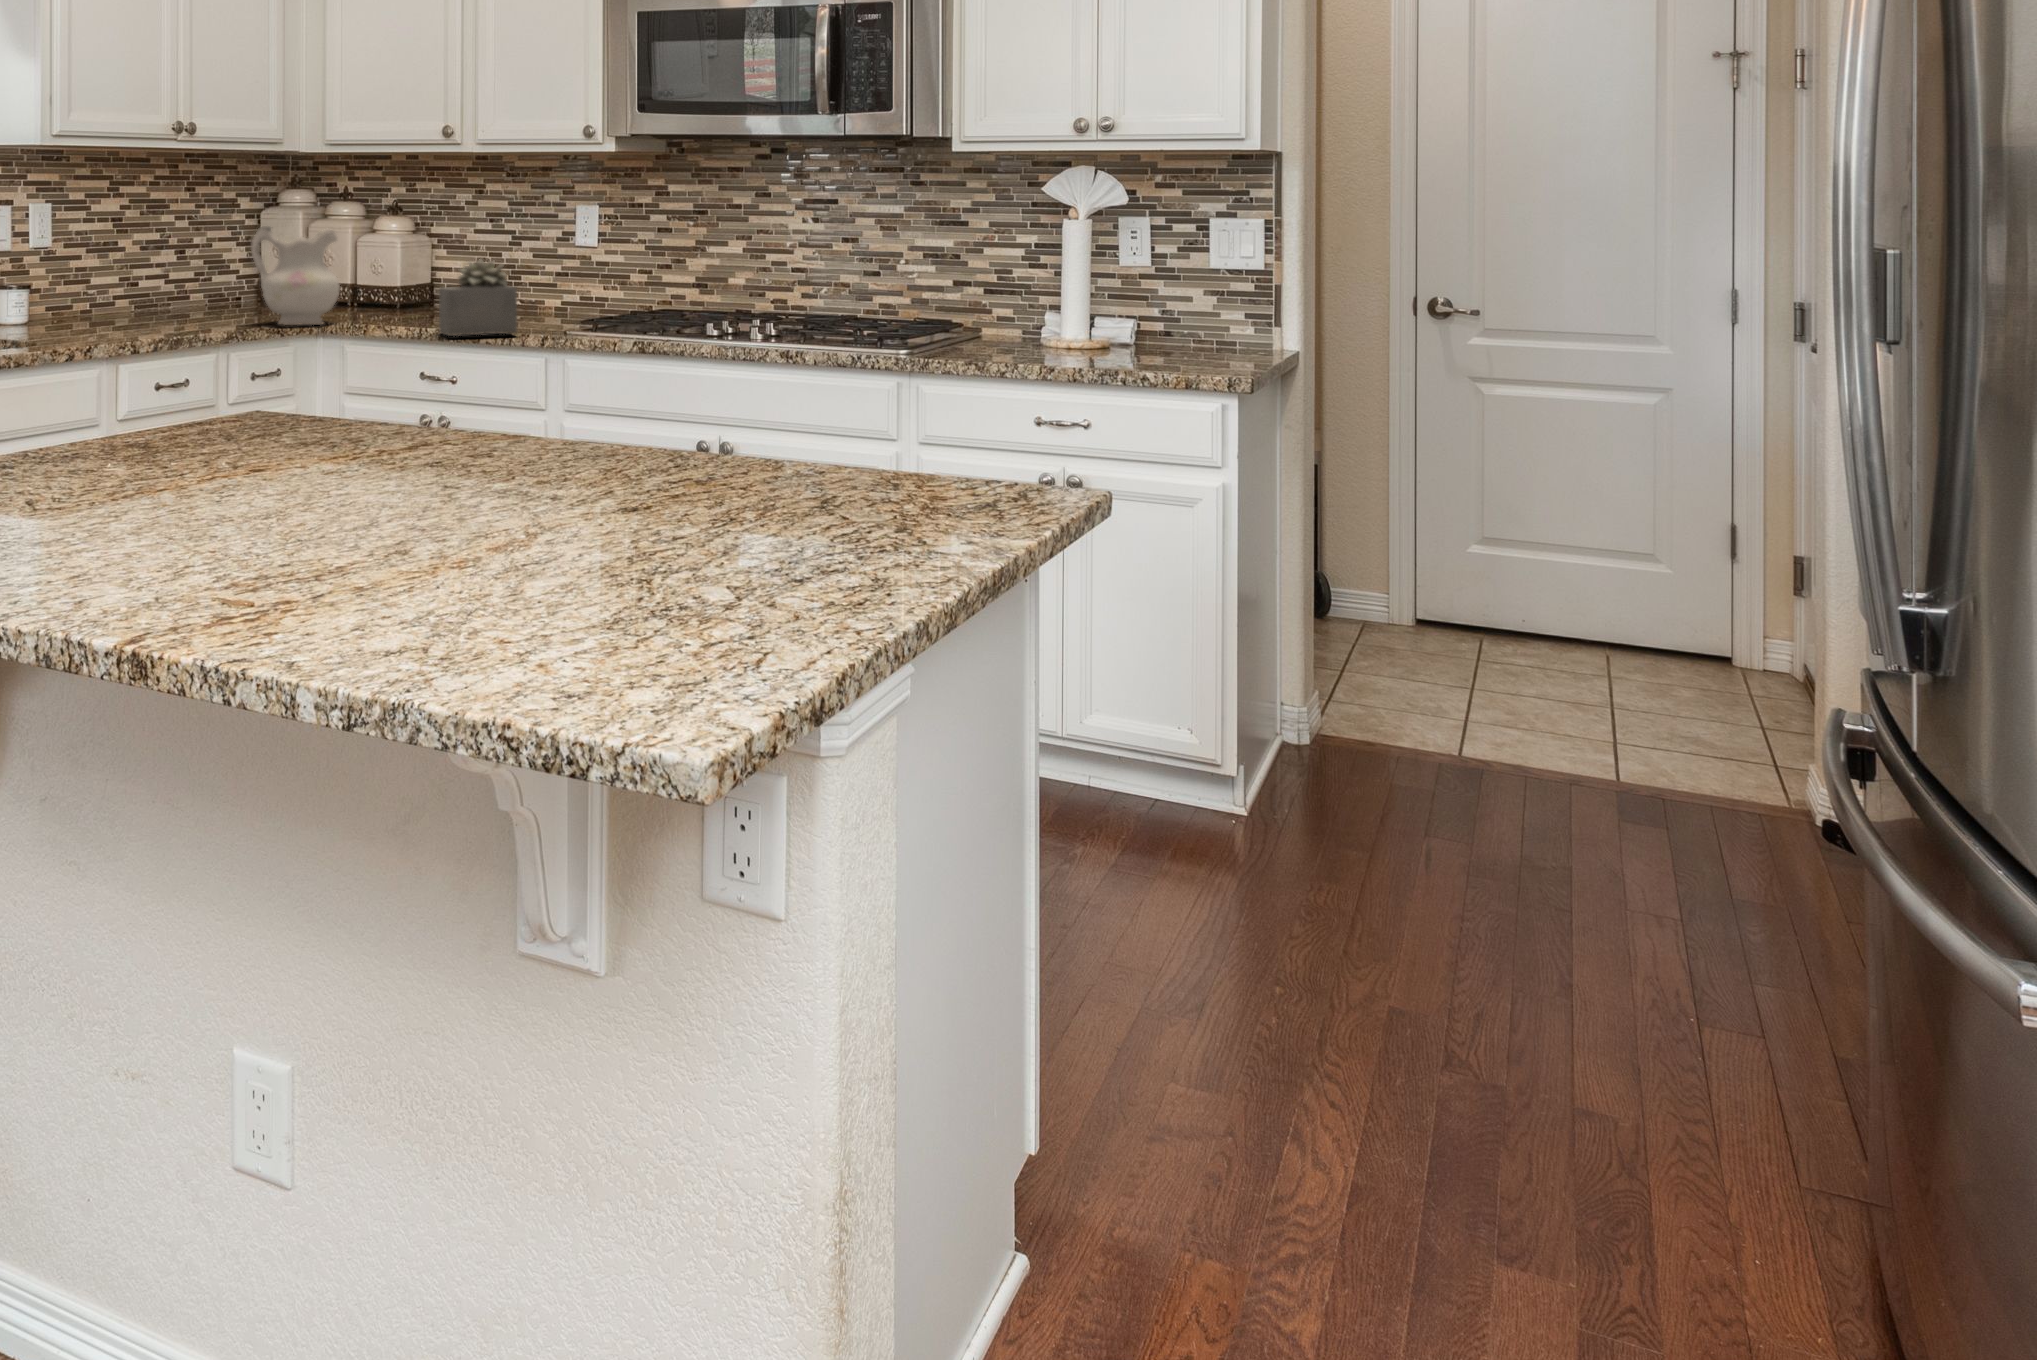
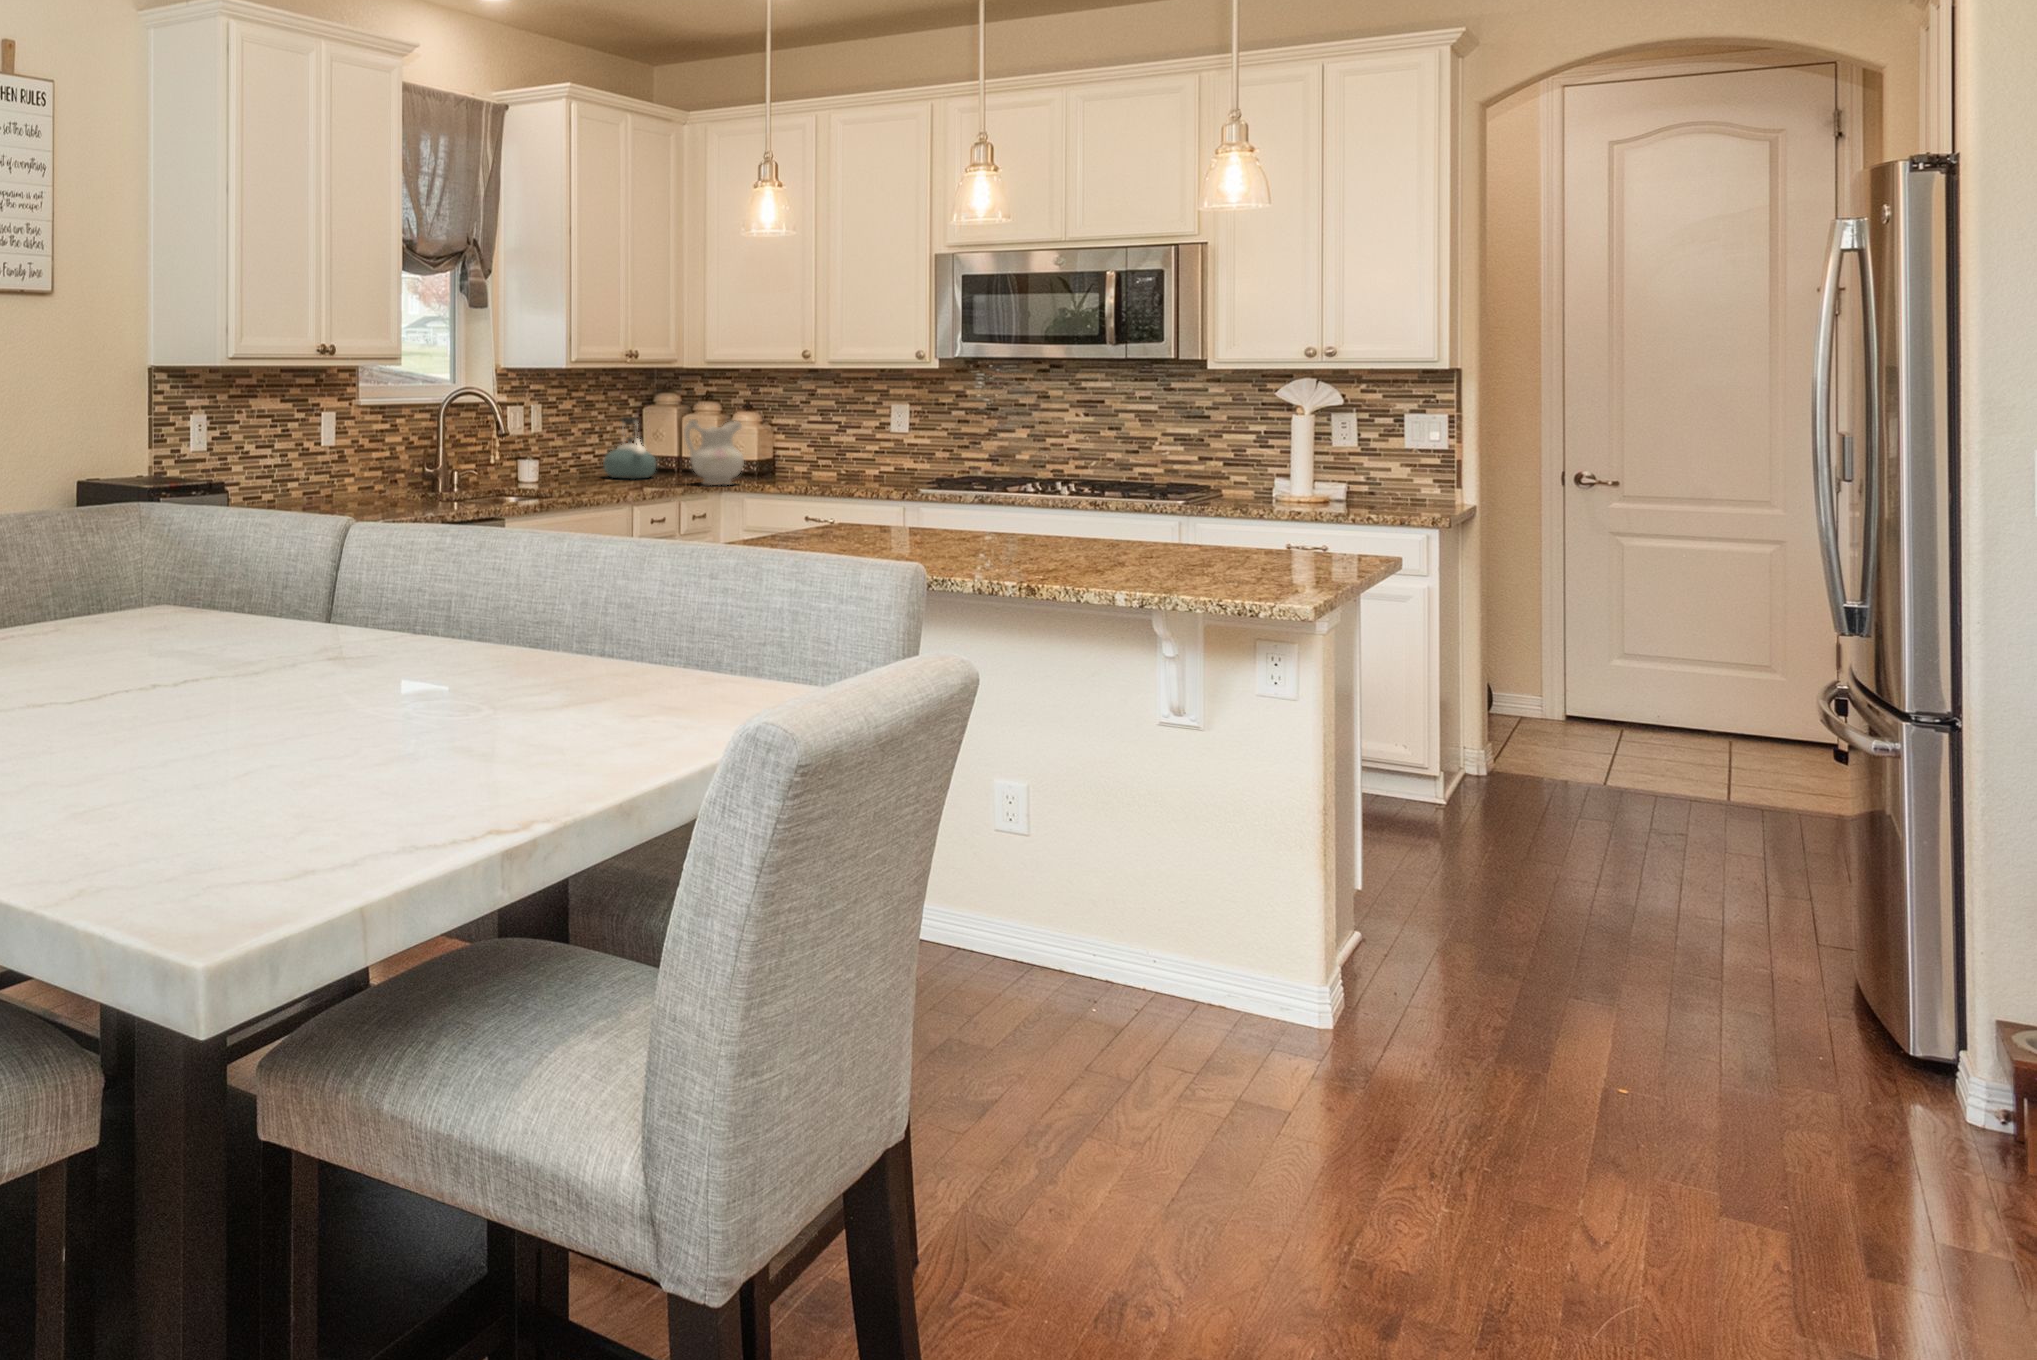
kettle: none [165,223,243,315] -> present [603,417,656,479]
succulent plant: present [439,260,517,336] -> none [830,440,891,491]

